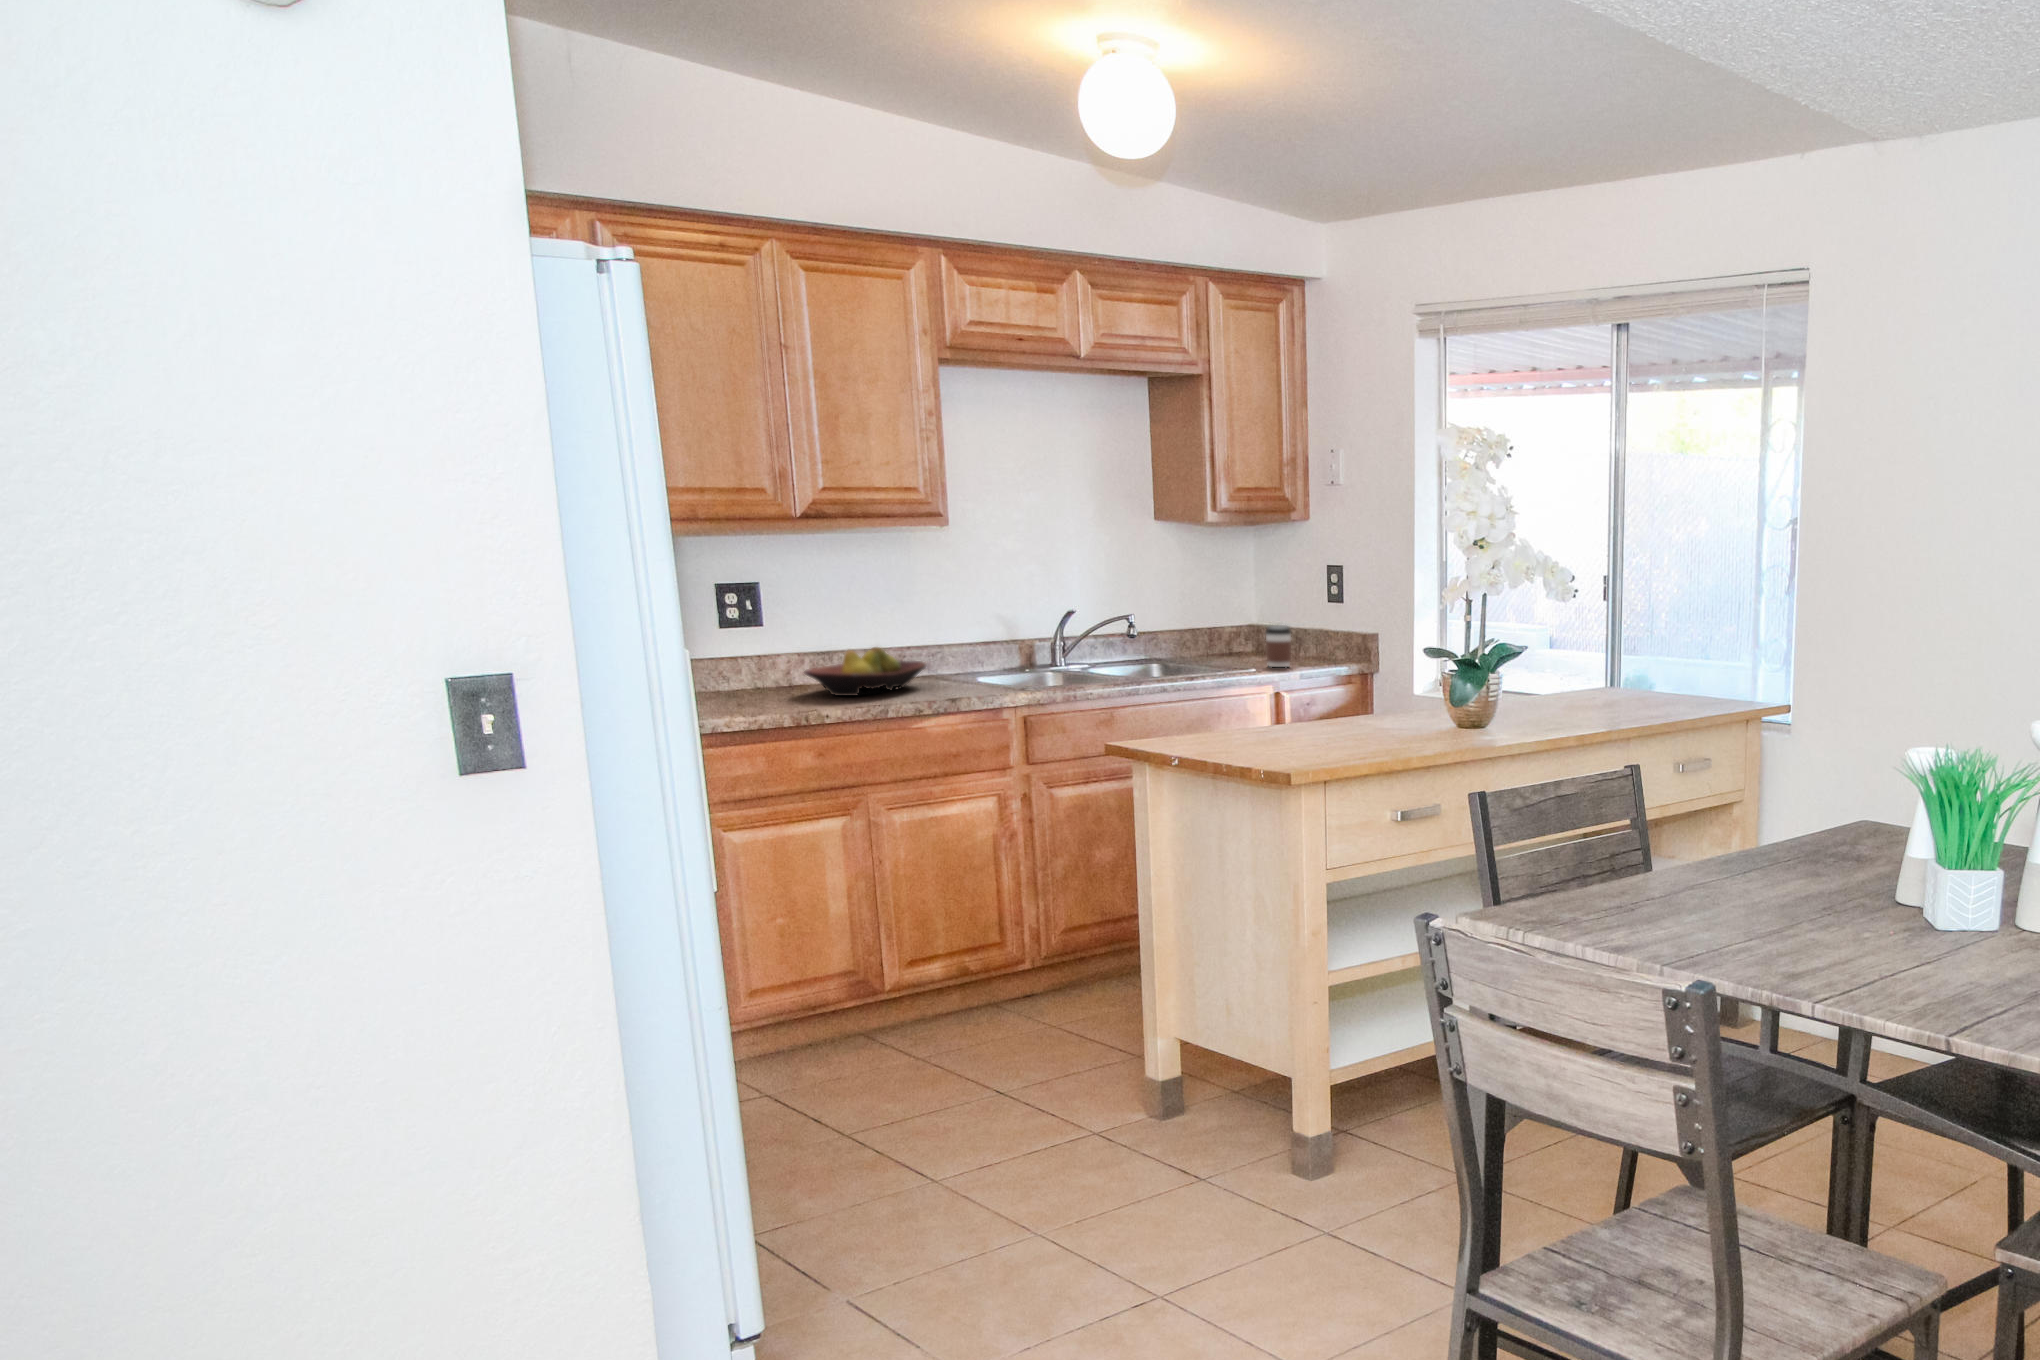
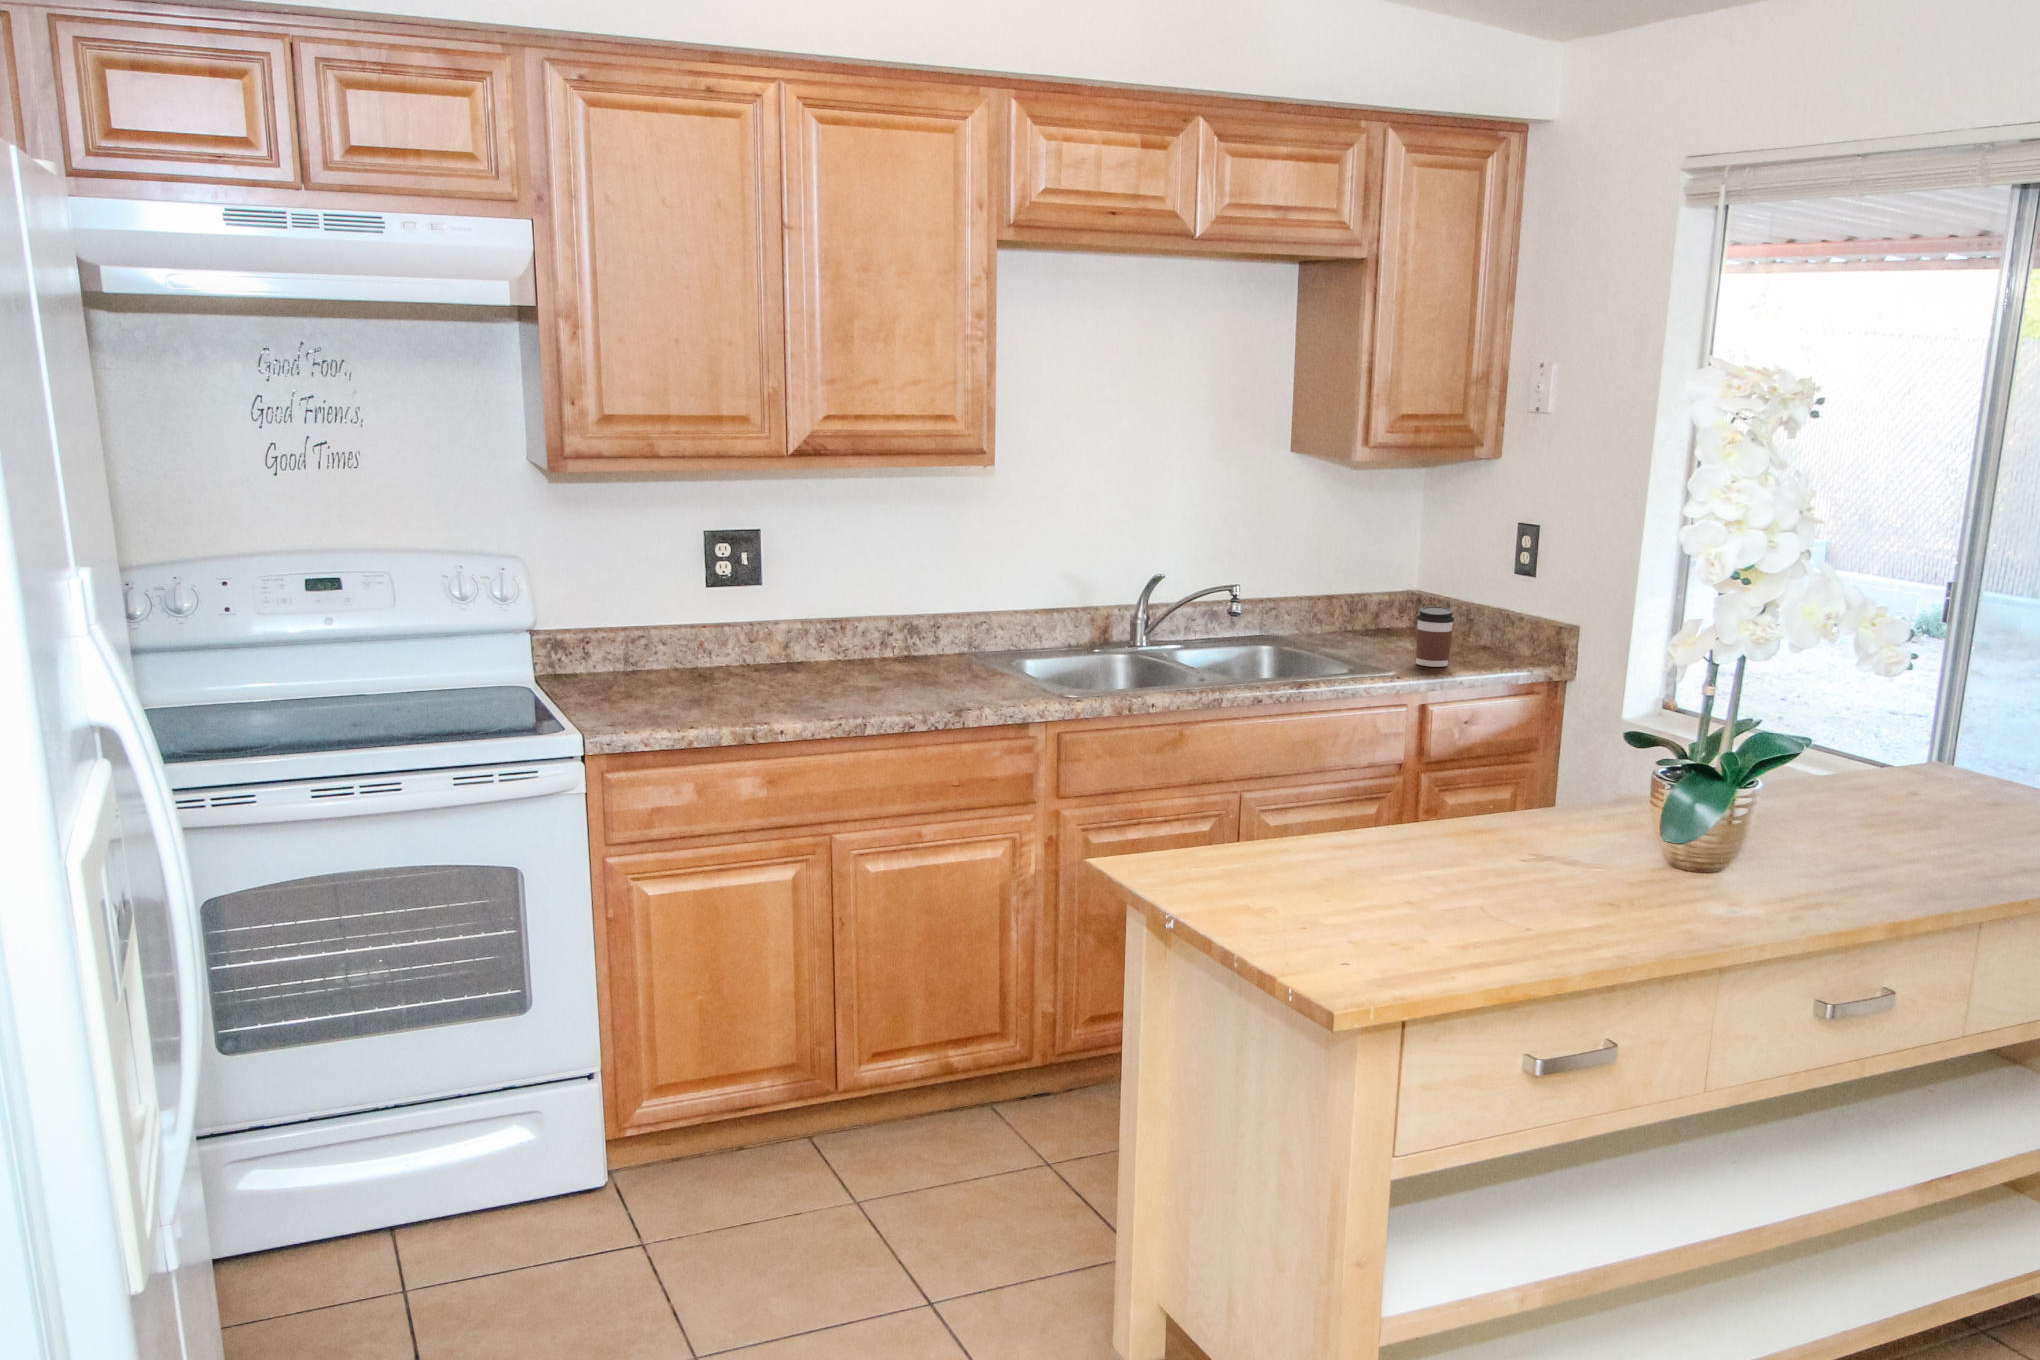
fruit bowl: present [805,647,926,696] -> none [780,625,947,695]

